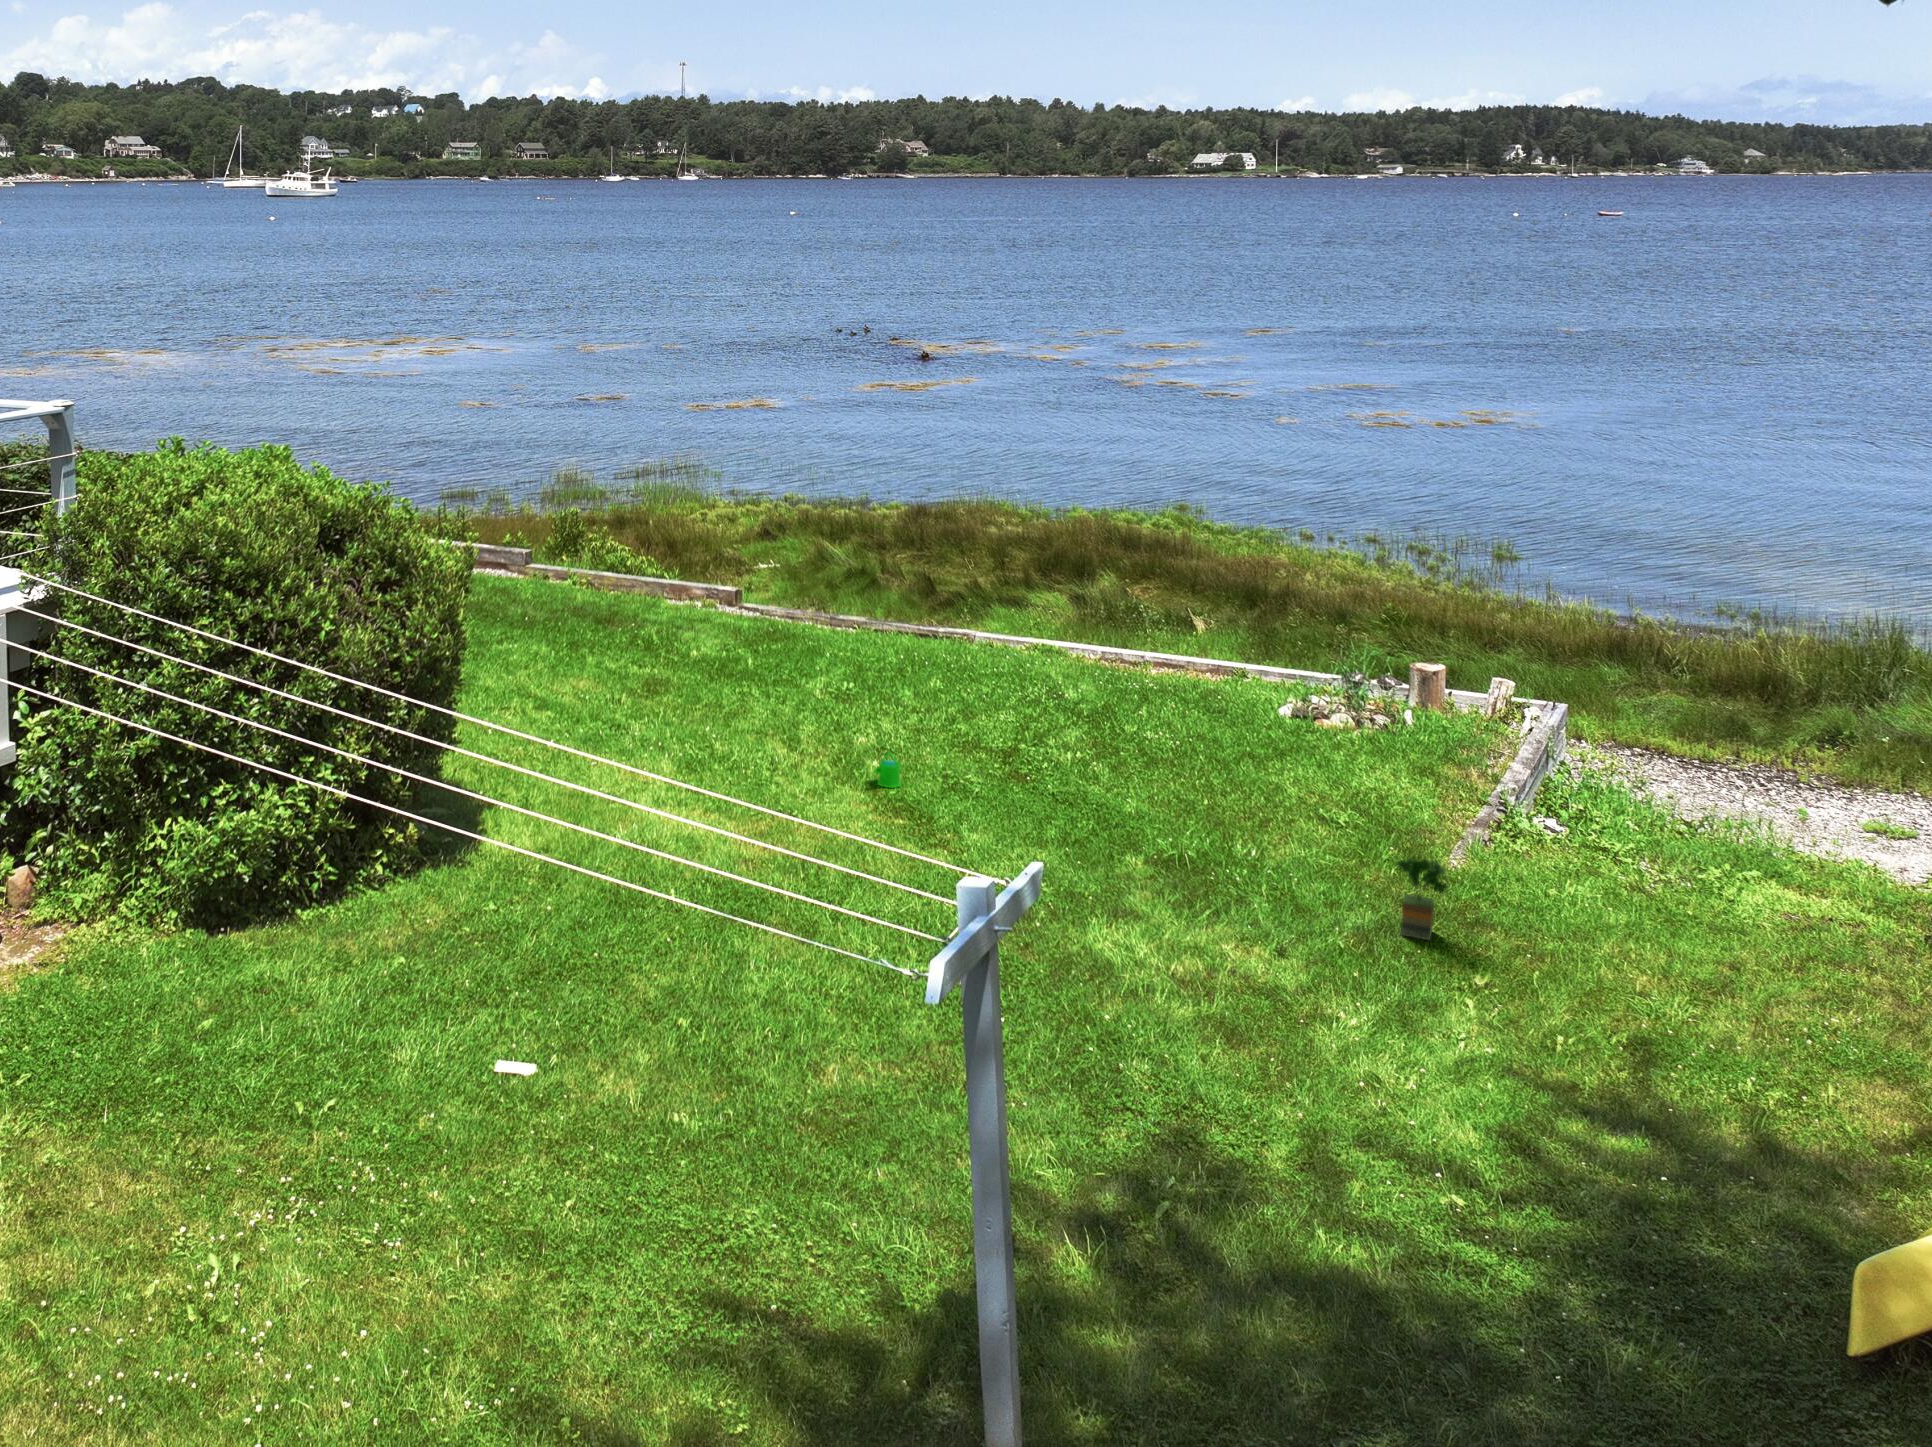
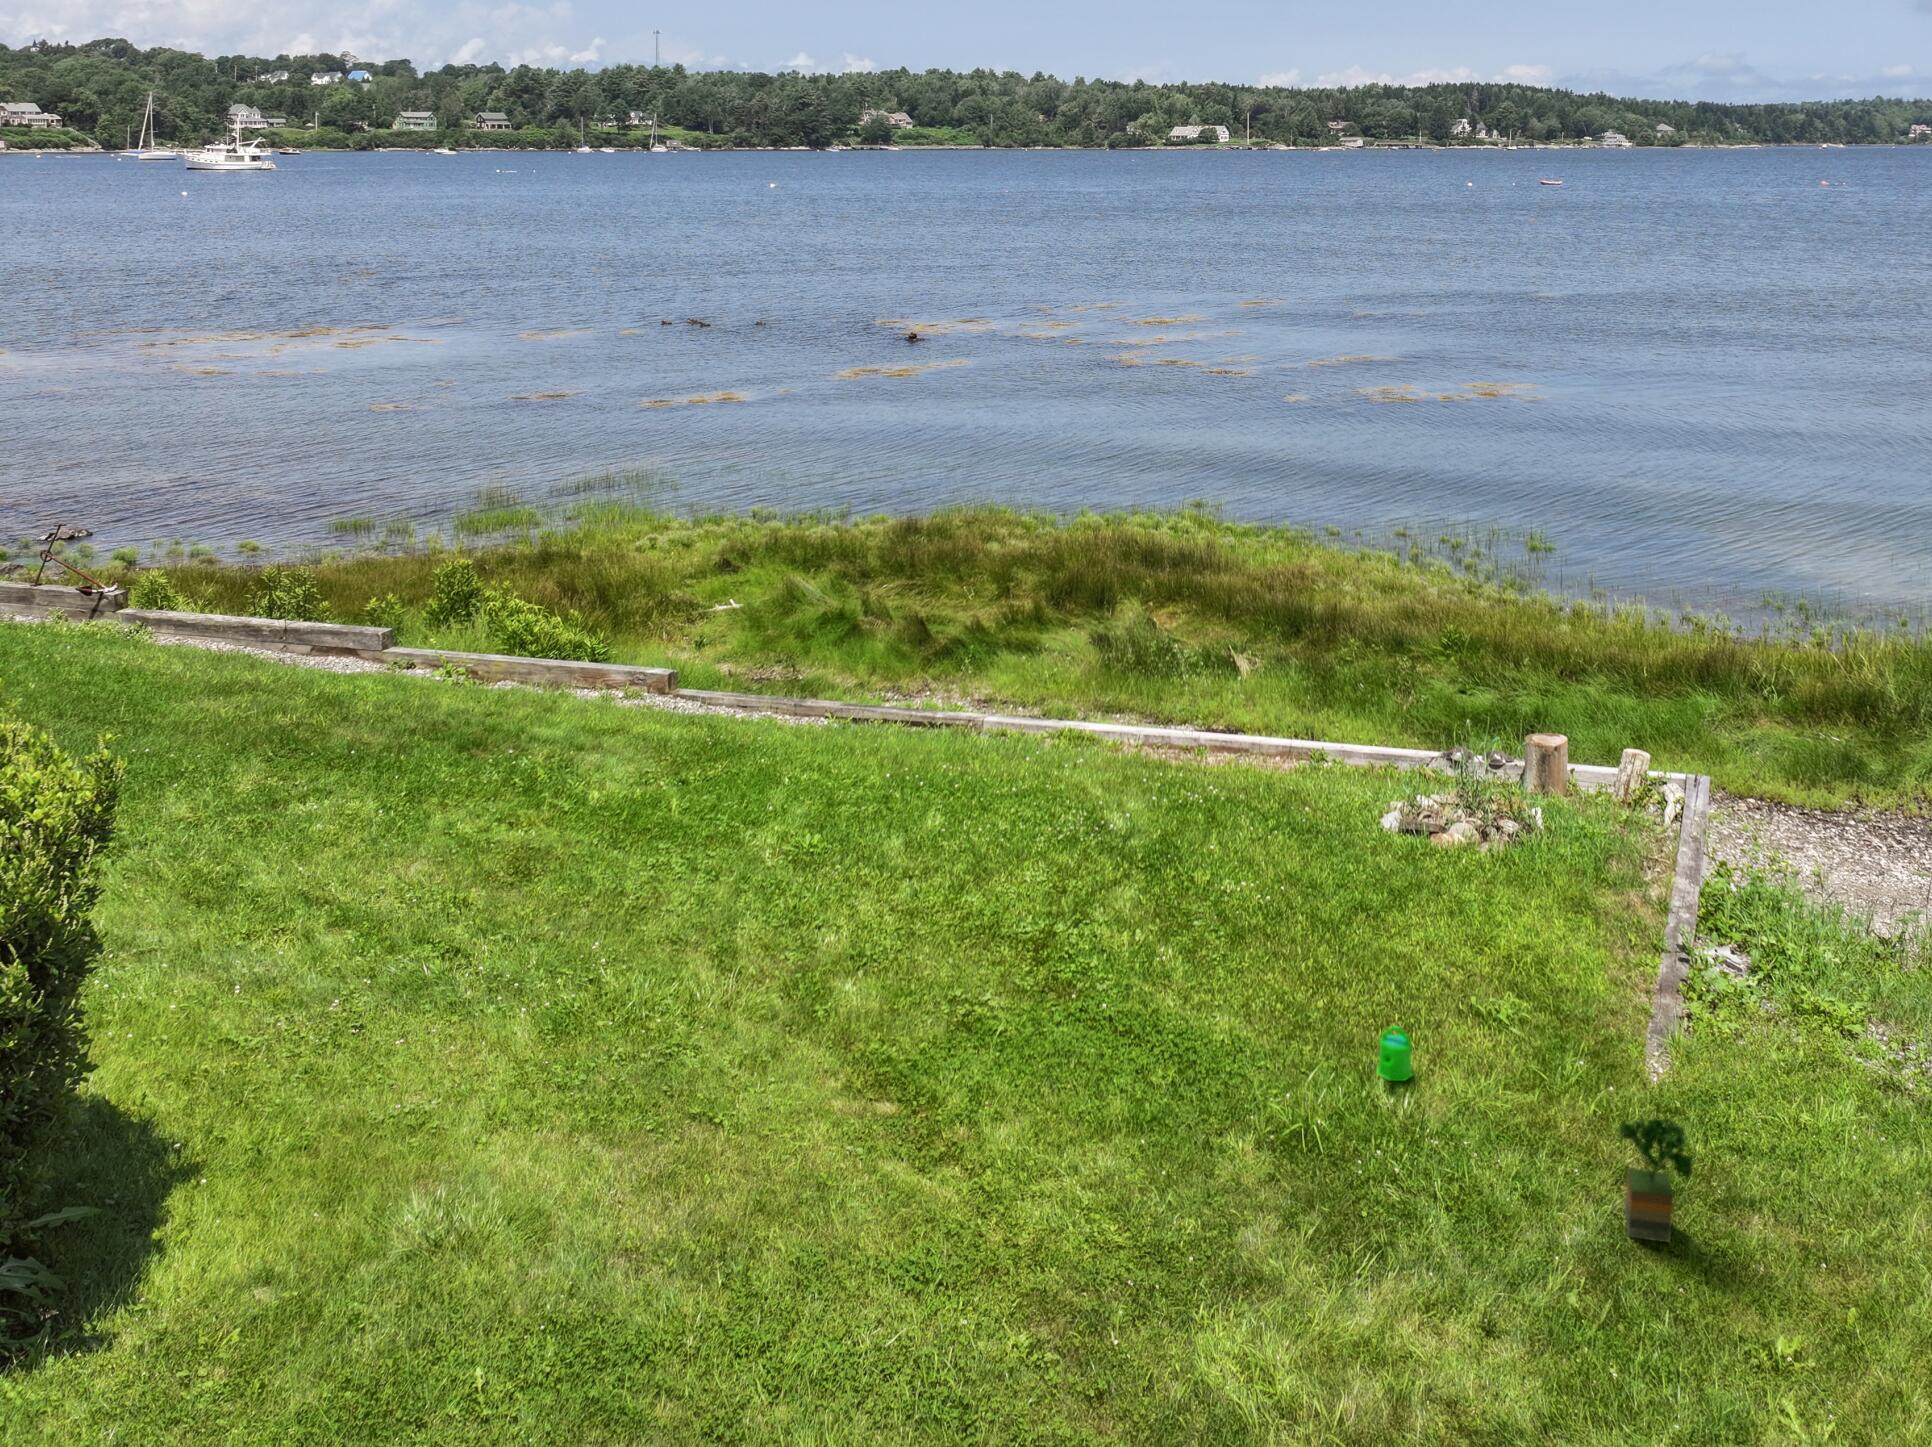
watering can: present [874,753,901,788] -> present [1377,1025,1412,1081]

